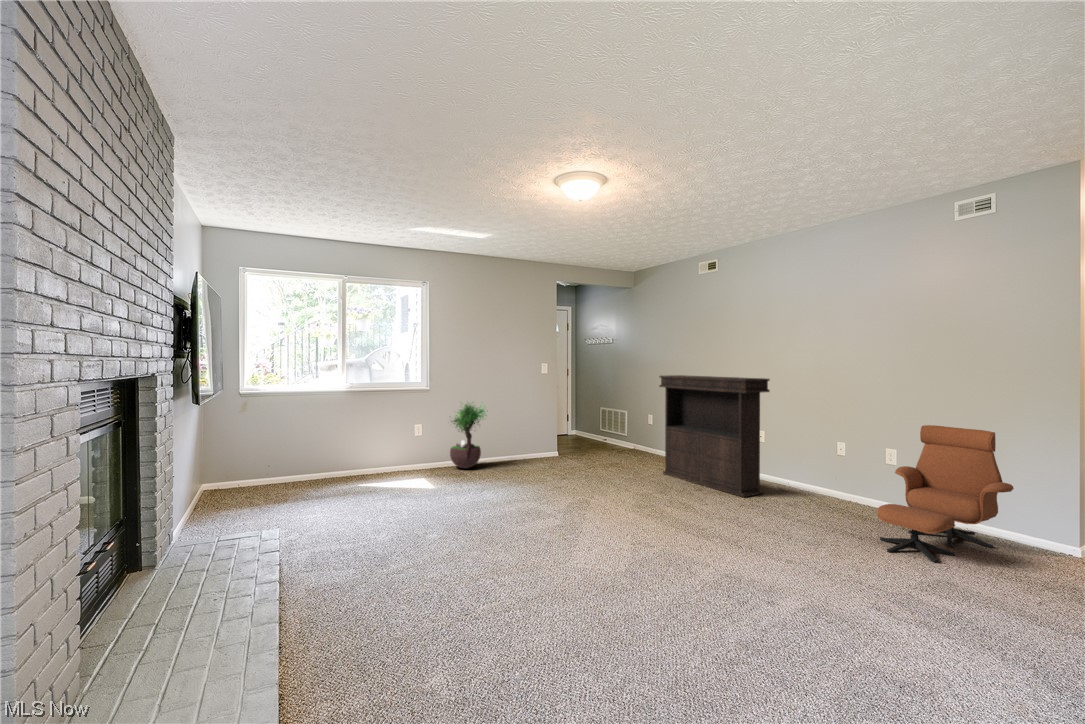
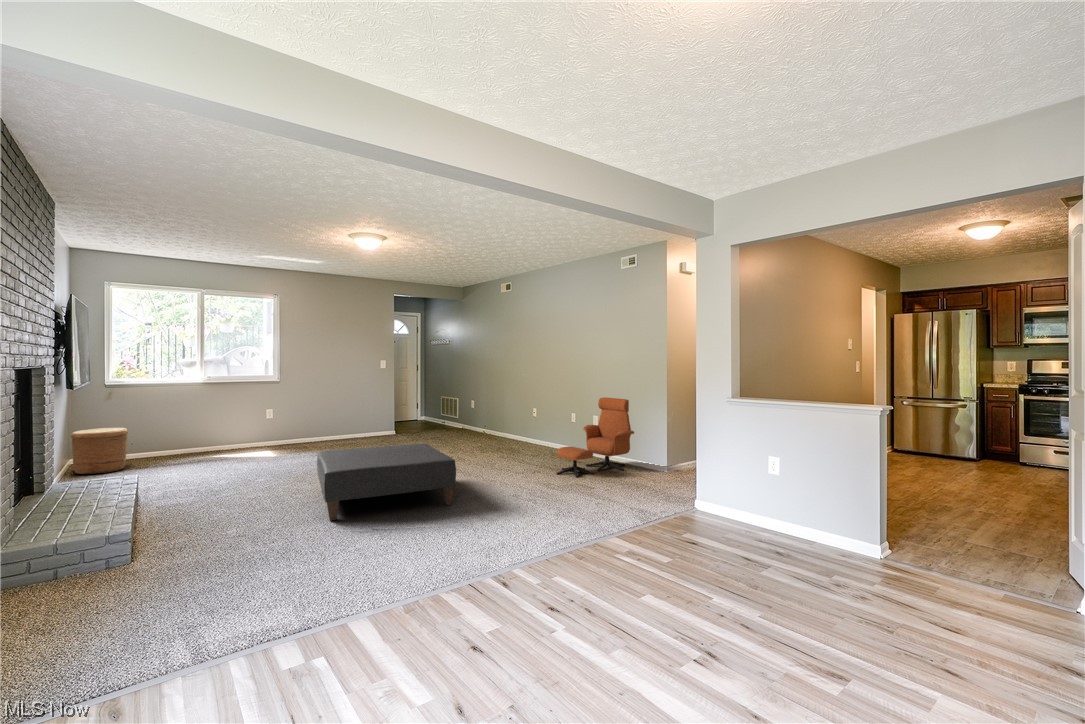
console table: present [659,375,770,497] -> none [463,368,527,453]
potted tree: present [450,403,486,468] -> none [292,387,328,444]
woven basket: none [198,450,263,514] -> present [71,428,128,474]
ottoman: none [537,497,813,673] -> present [317,444,456,521]

